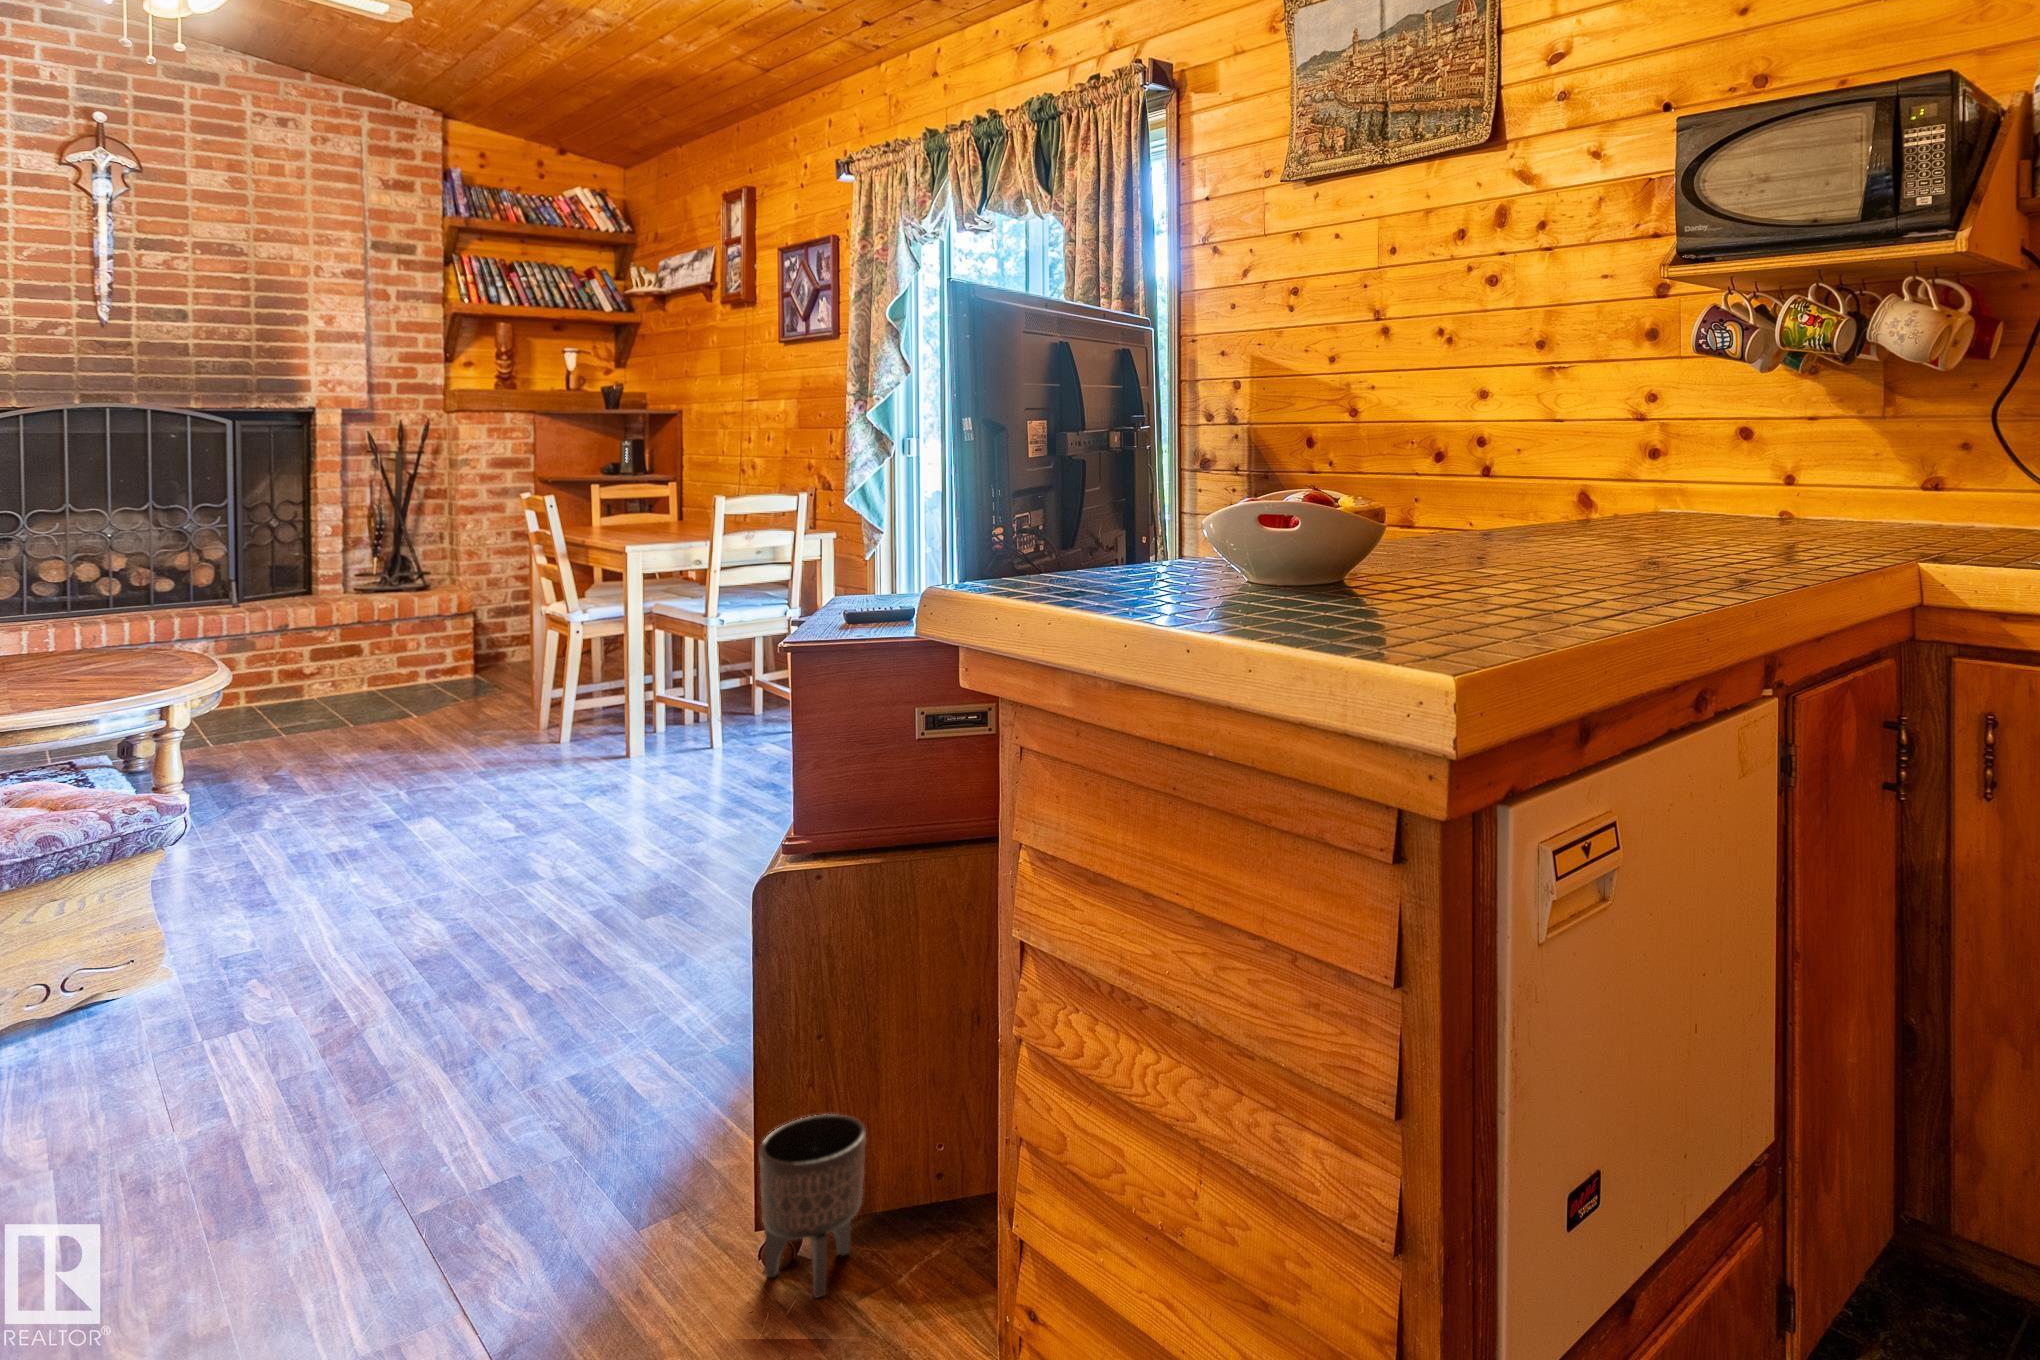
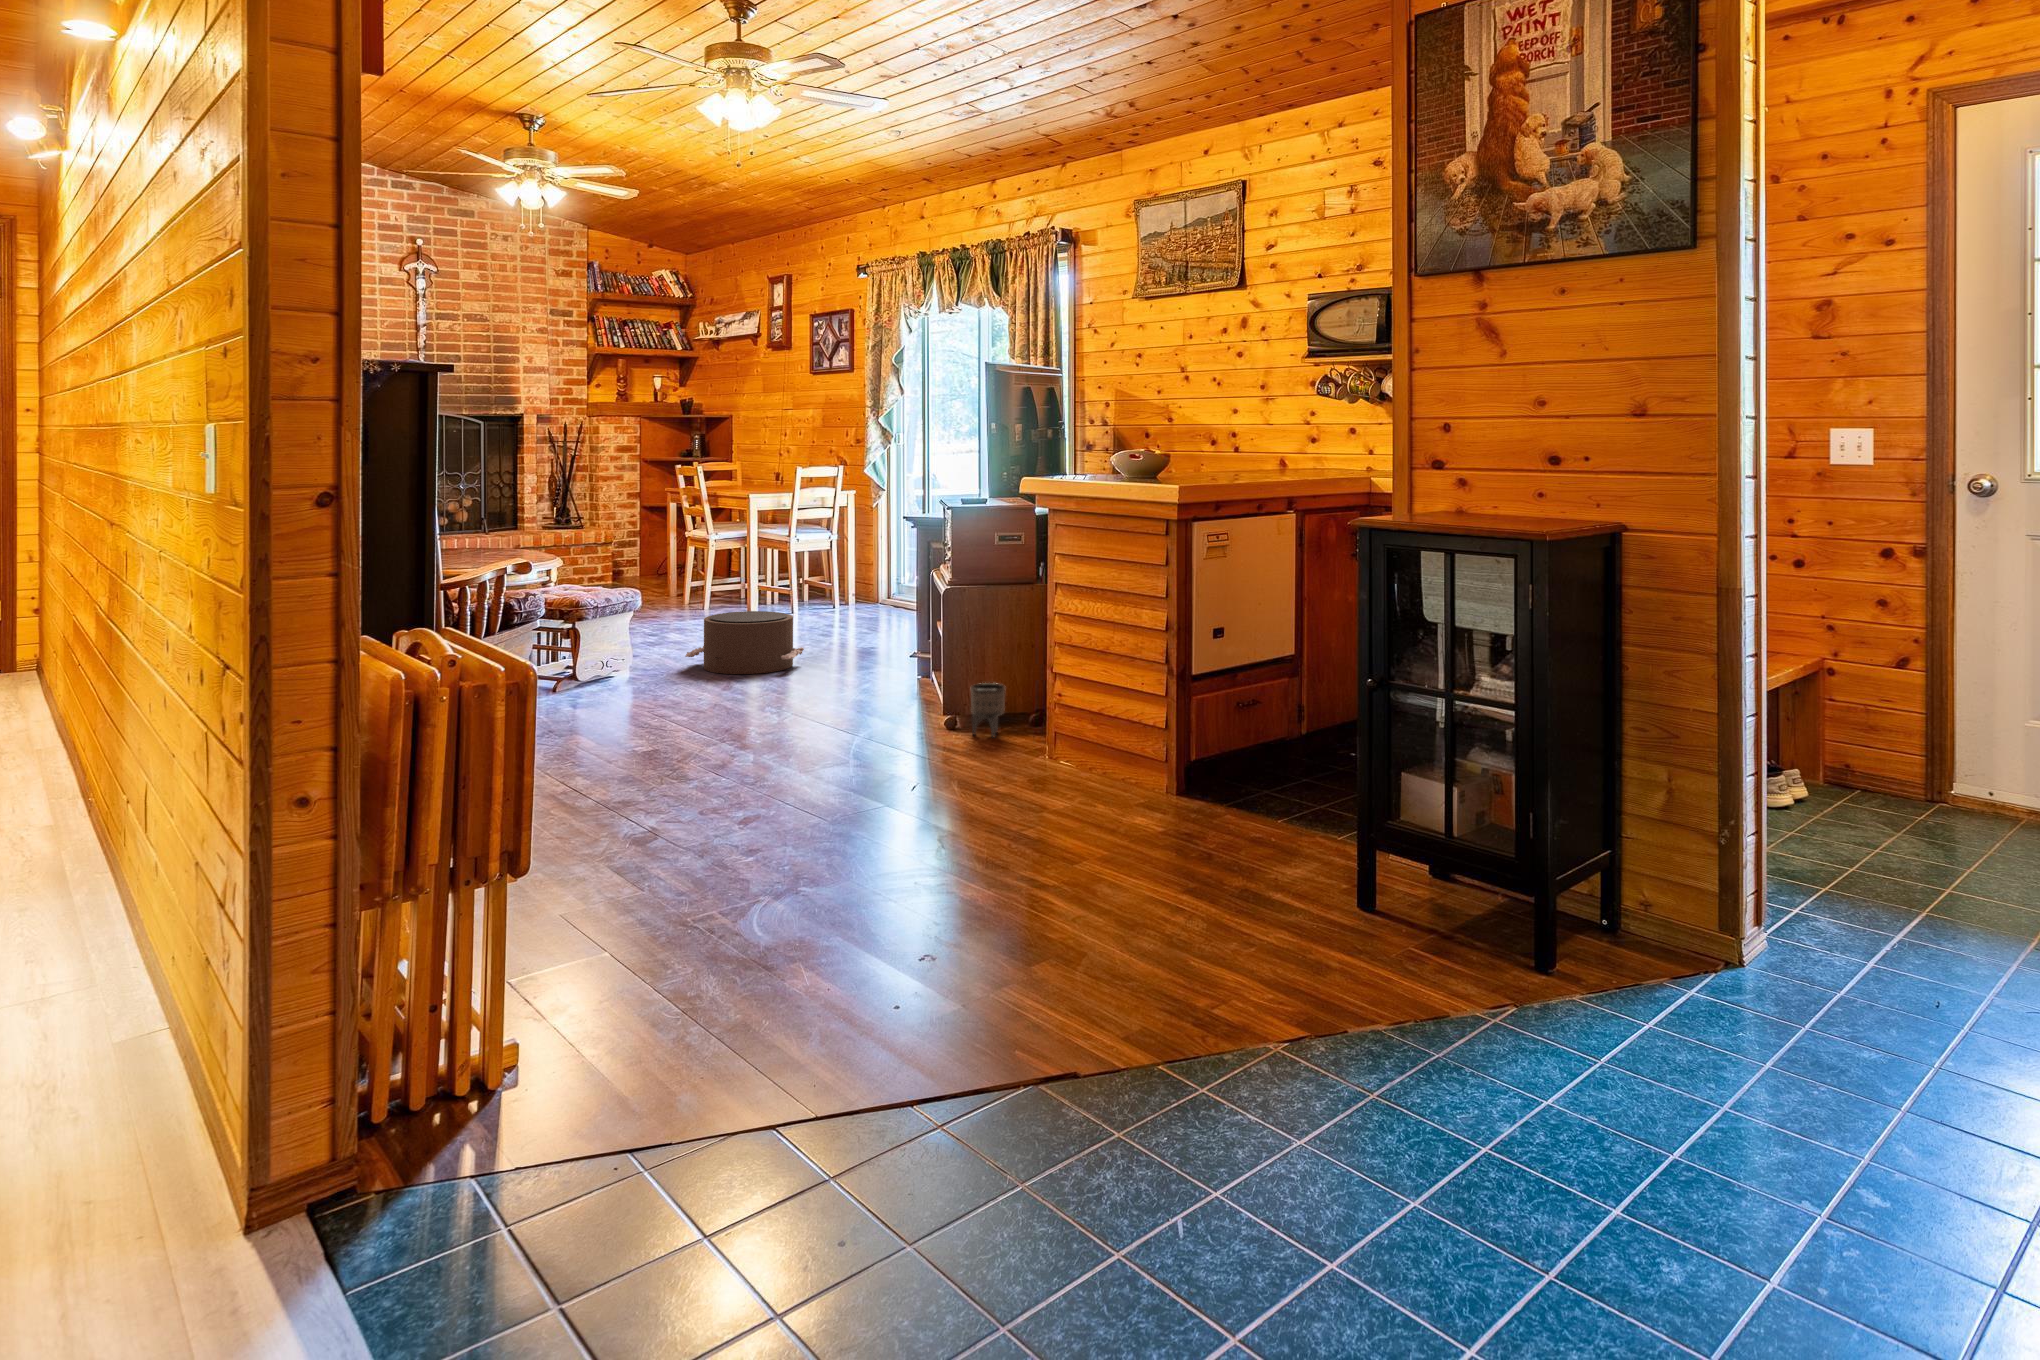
pouf: none [284,800,586,962] -> present [686,611,804,674]

